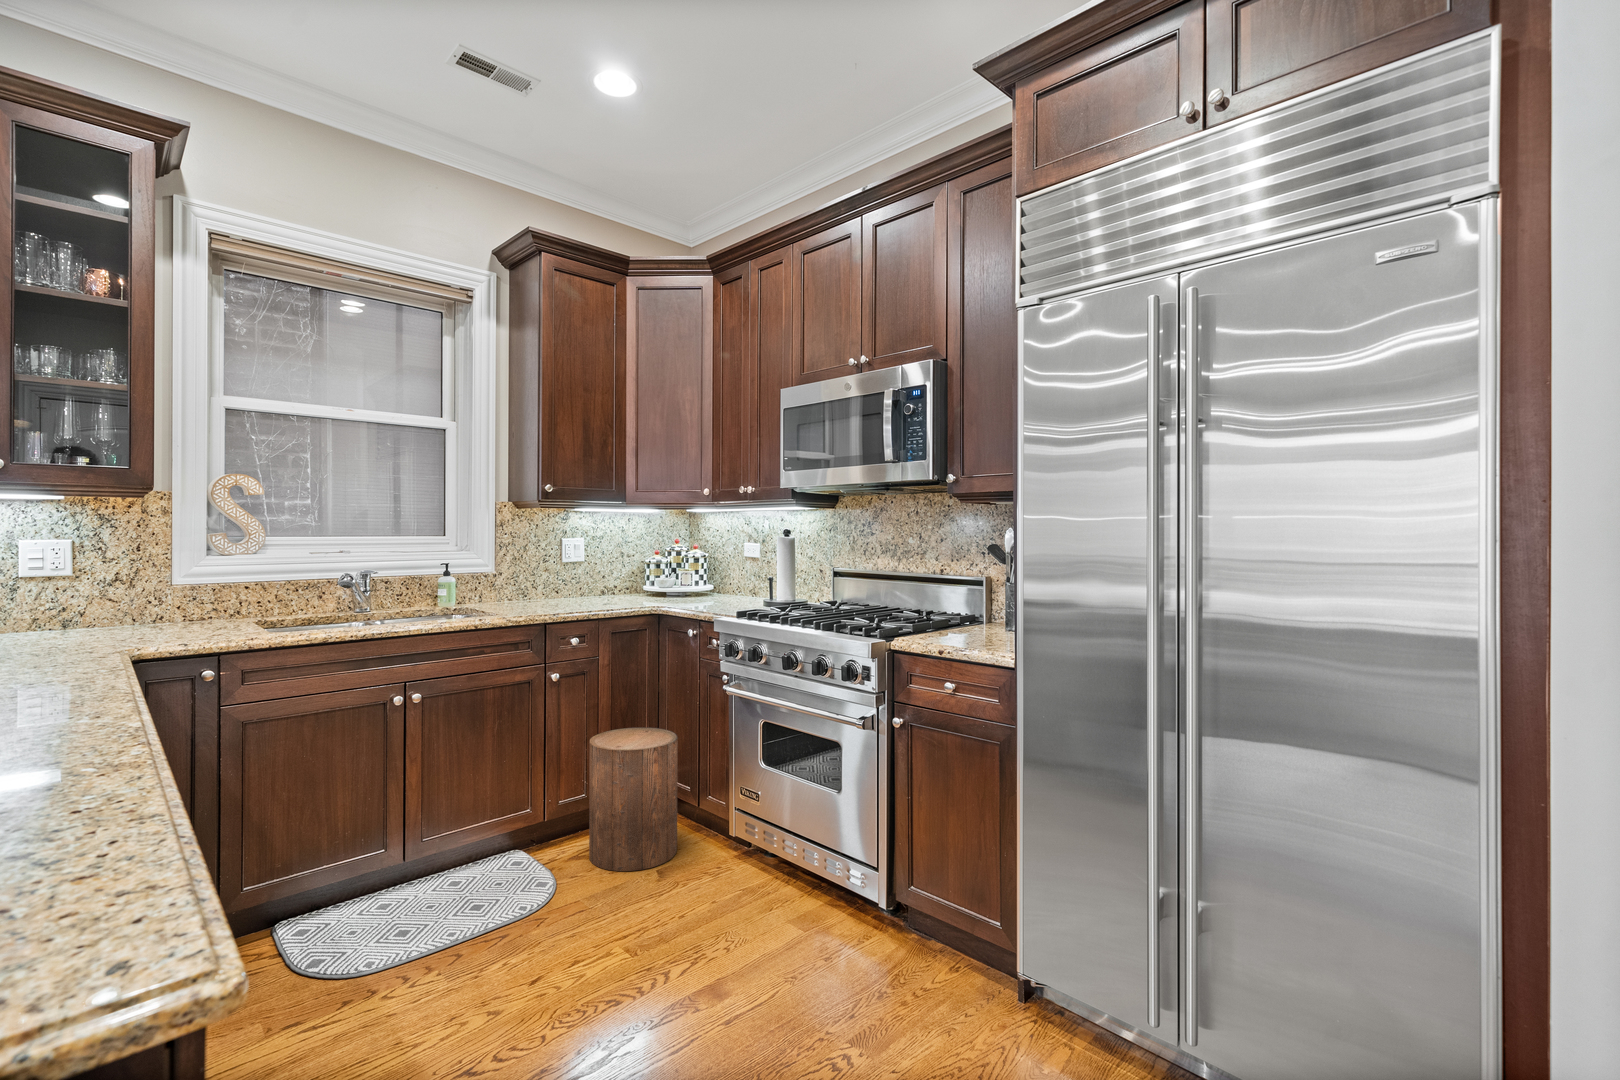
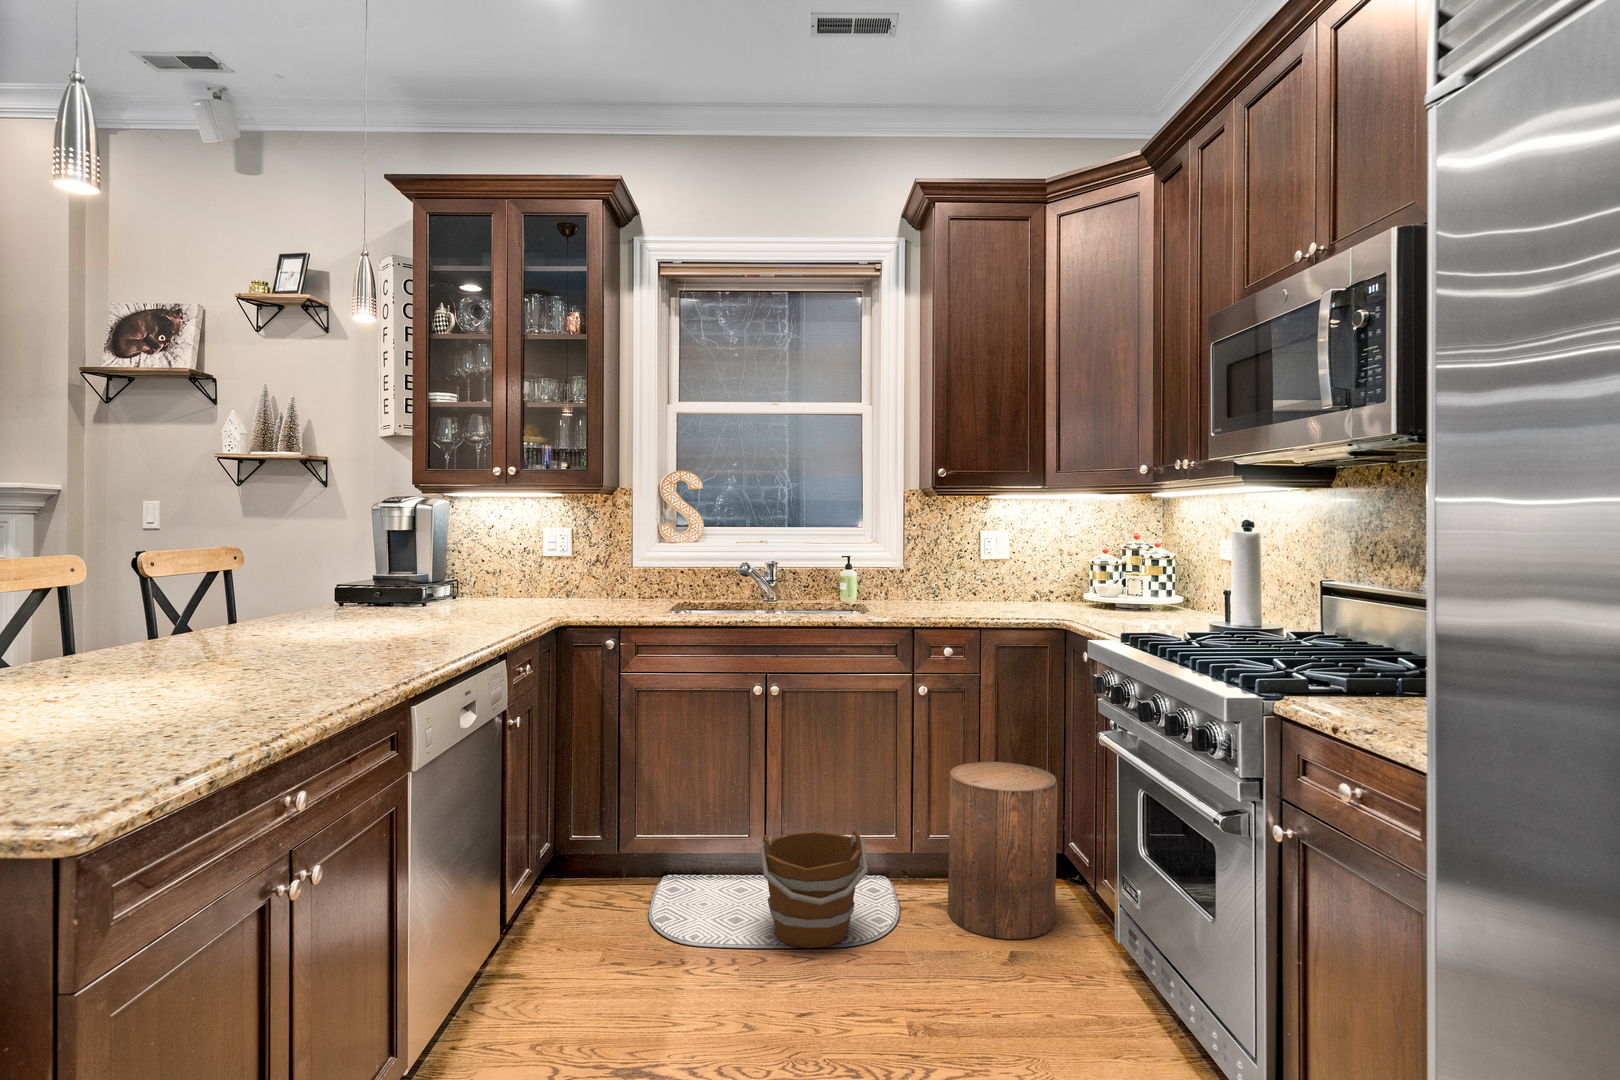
bucket: none [434,812,543,933] -> present [760,831,868,948]

